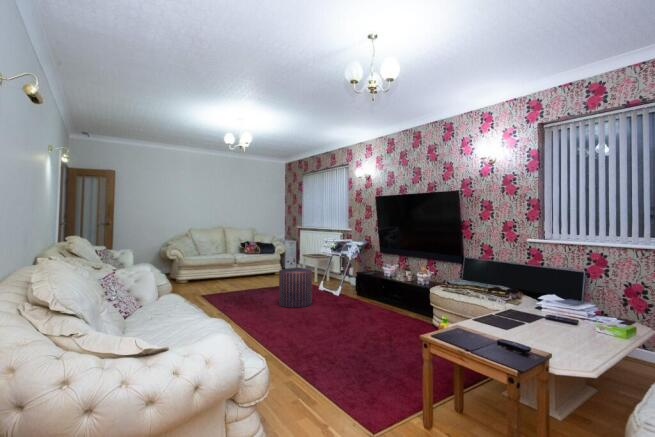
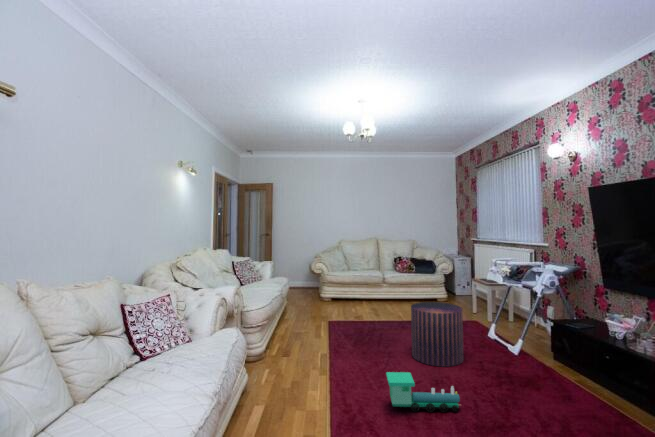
toy train: none [281,307,324,328] -> present [386,372,461,412]

